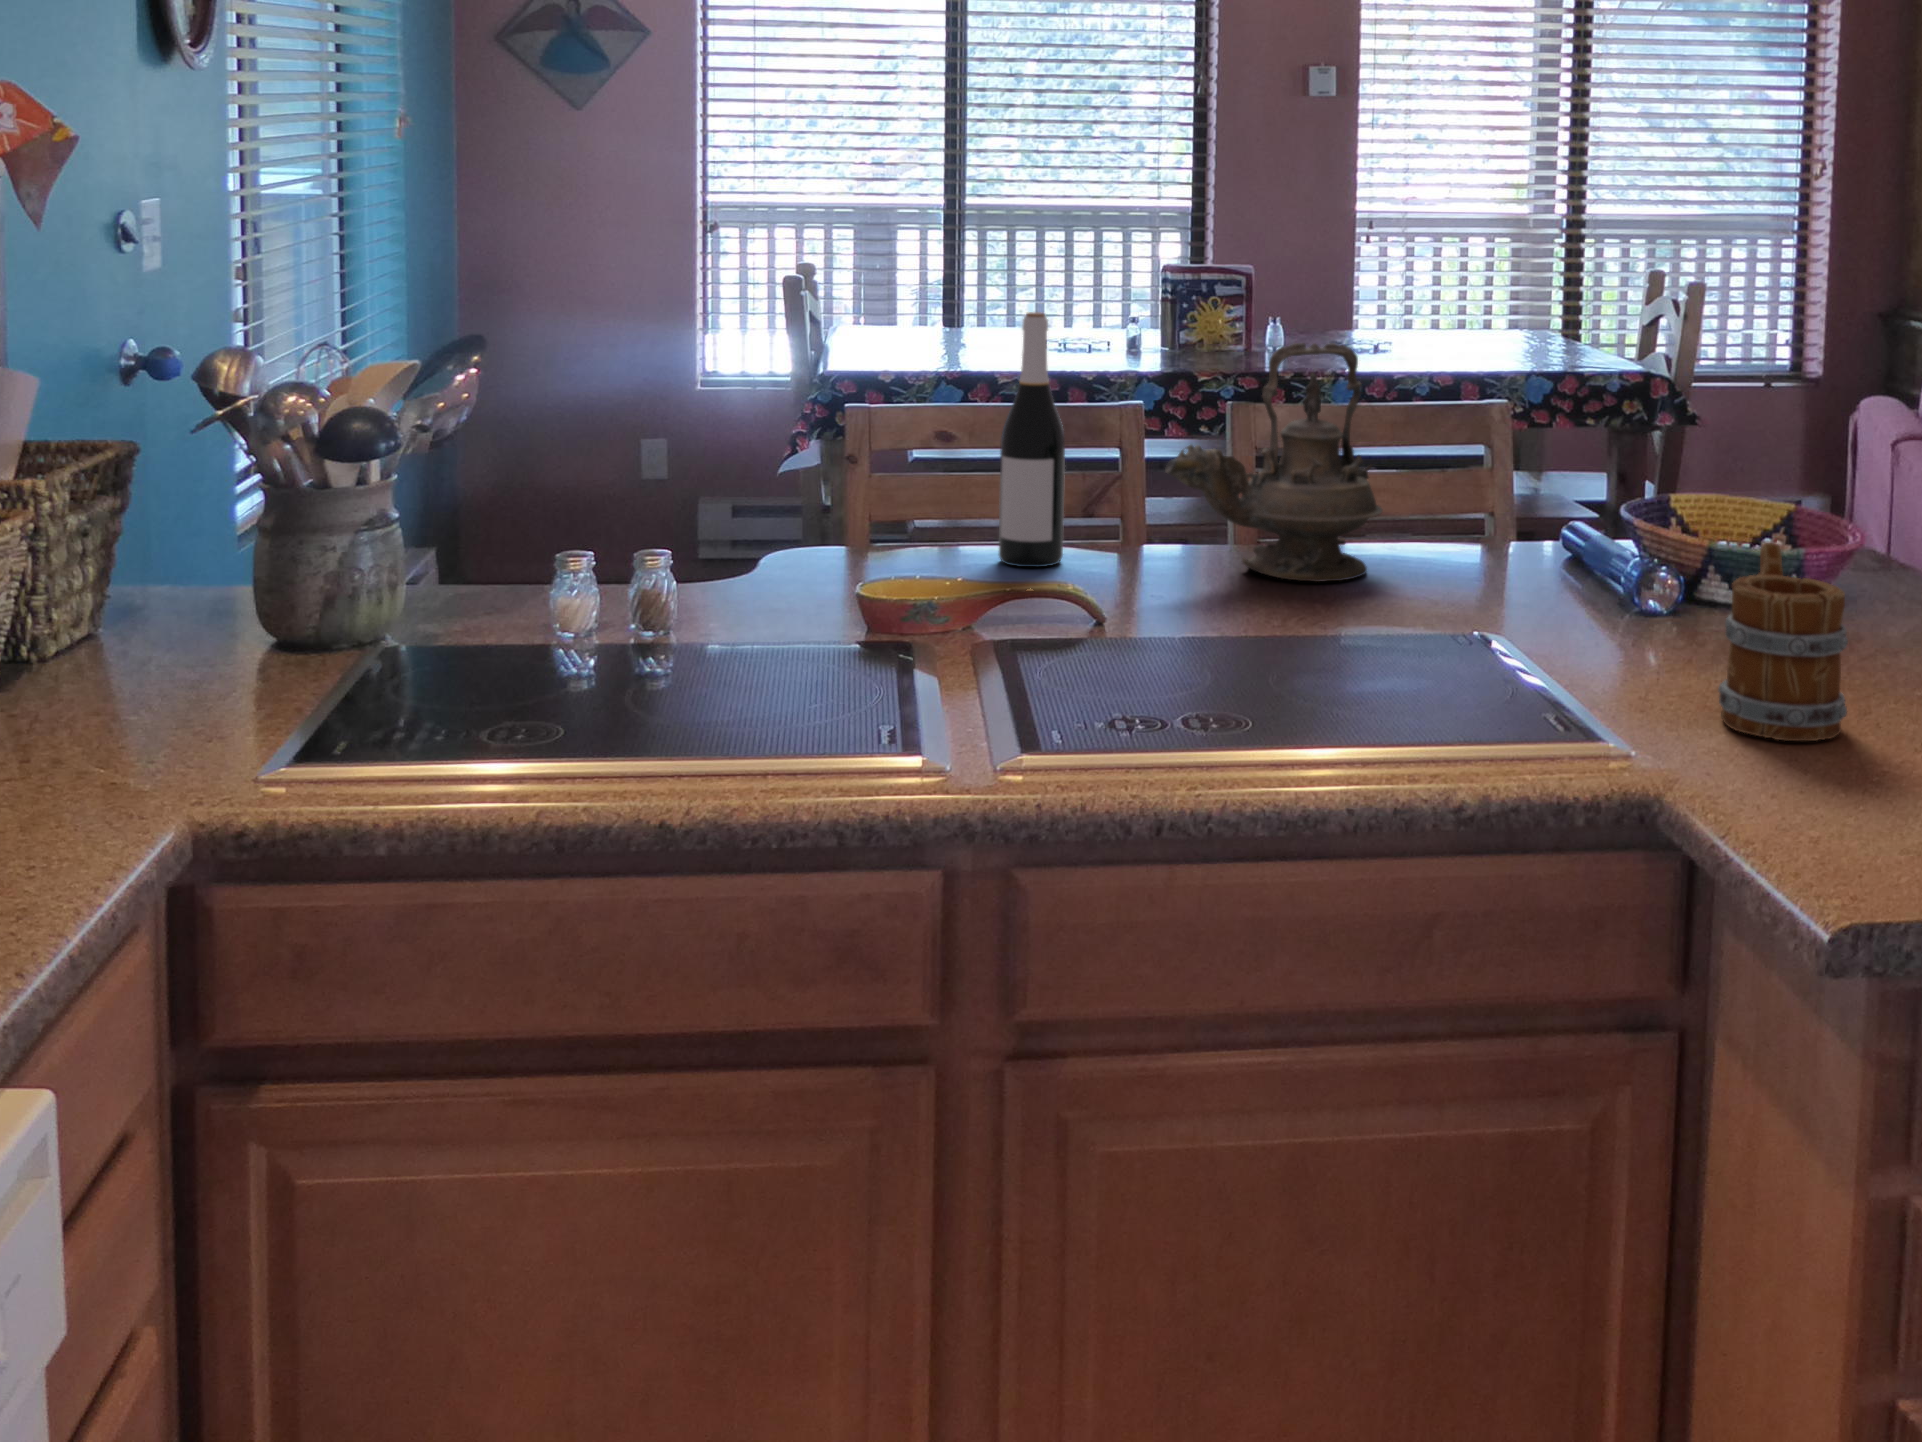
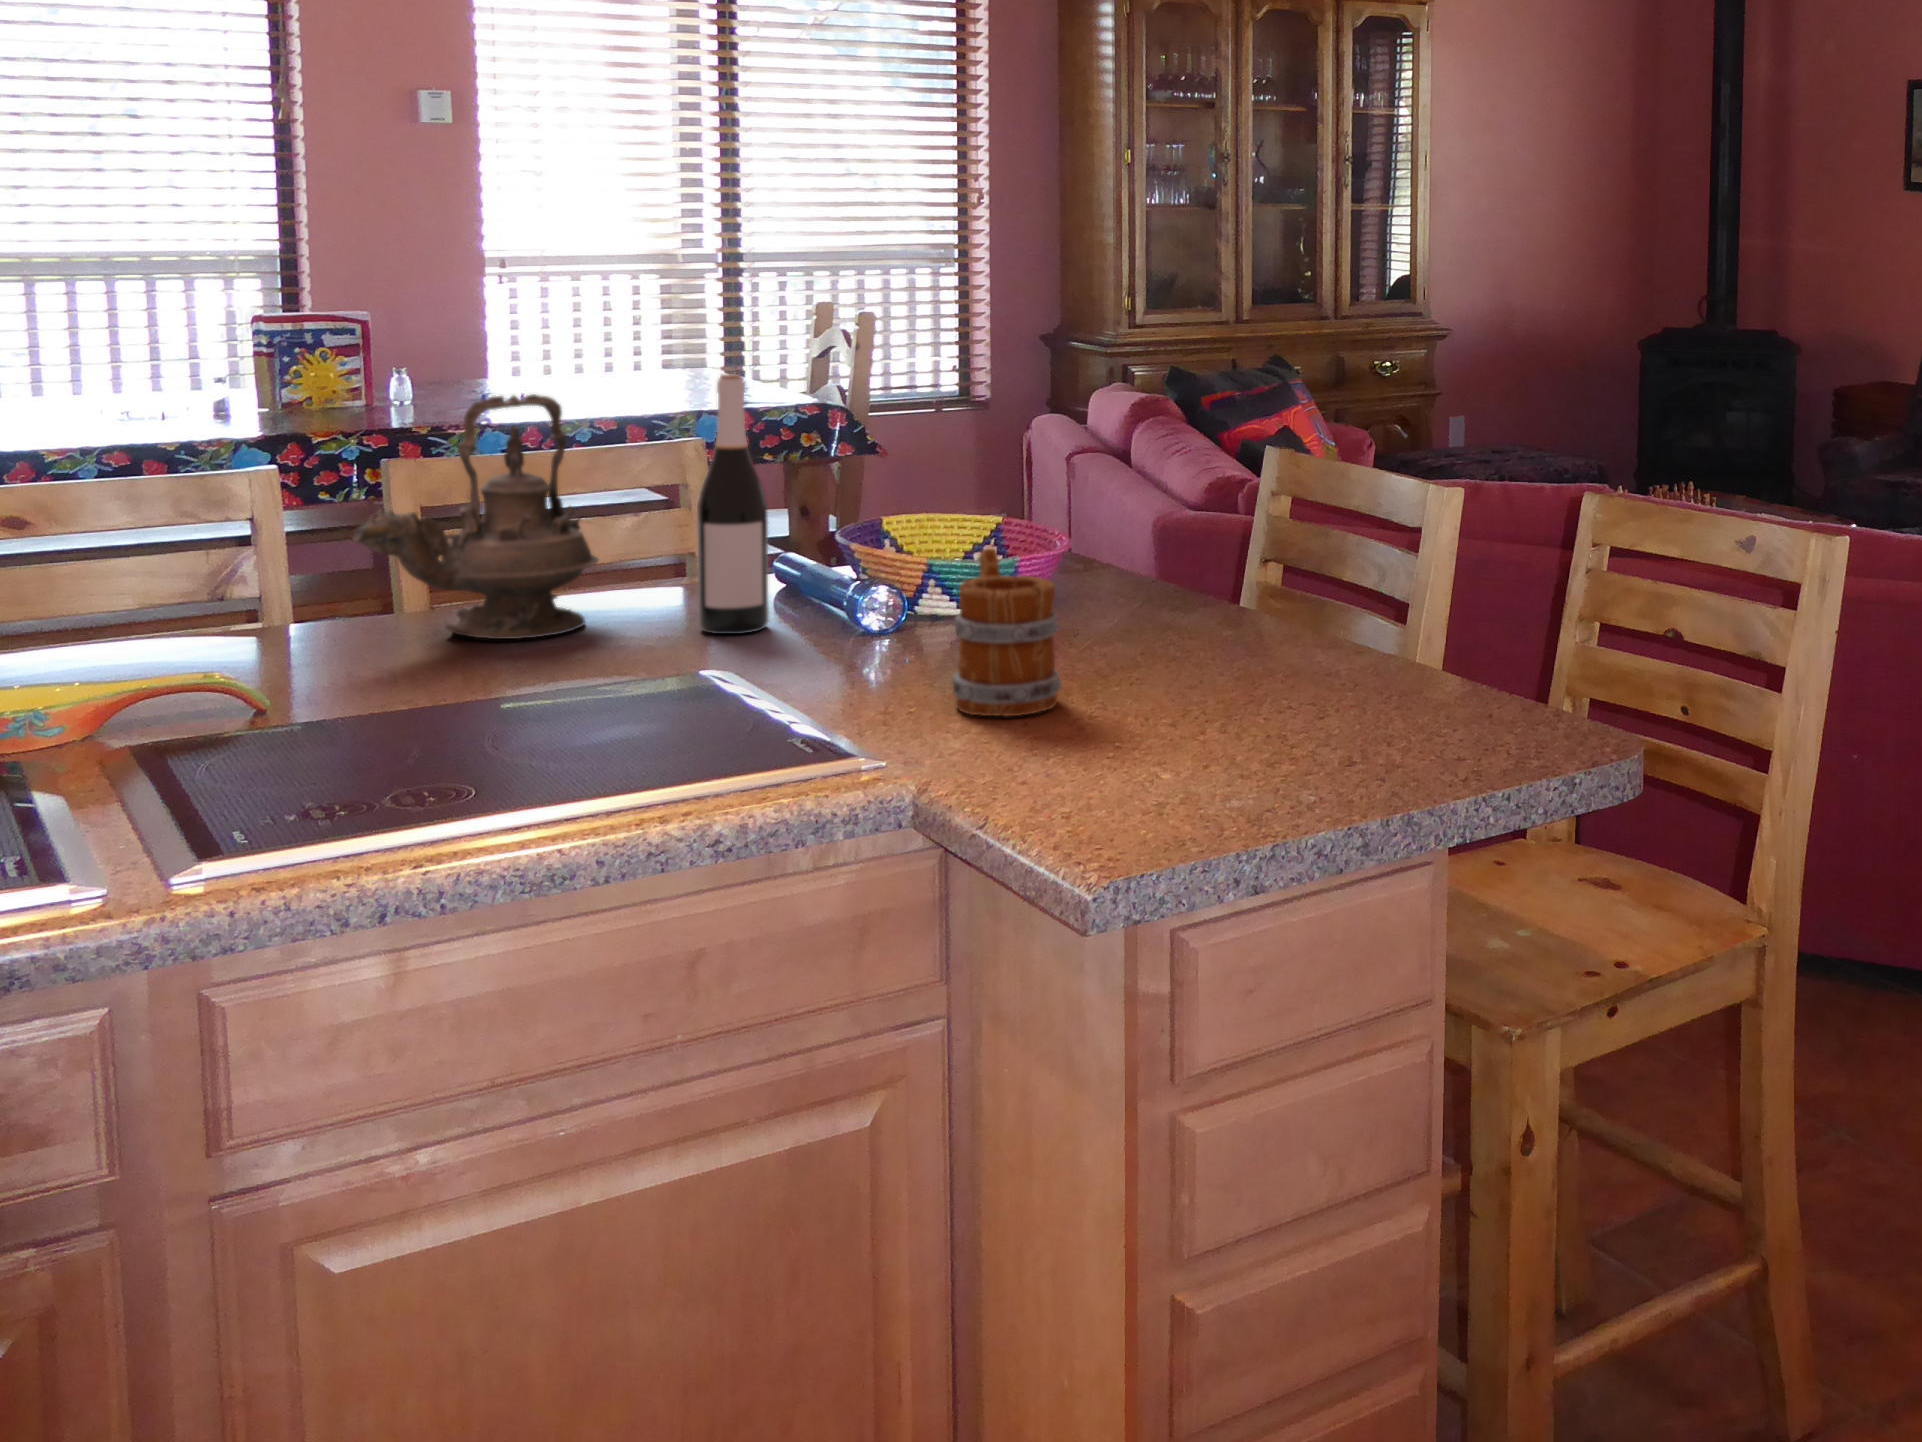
wine bottle: present [999,312,1065,567] -> present [697,374,769,634]

